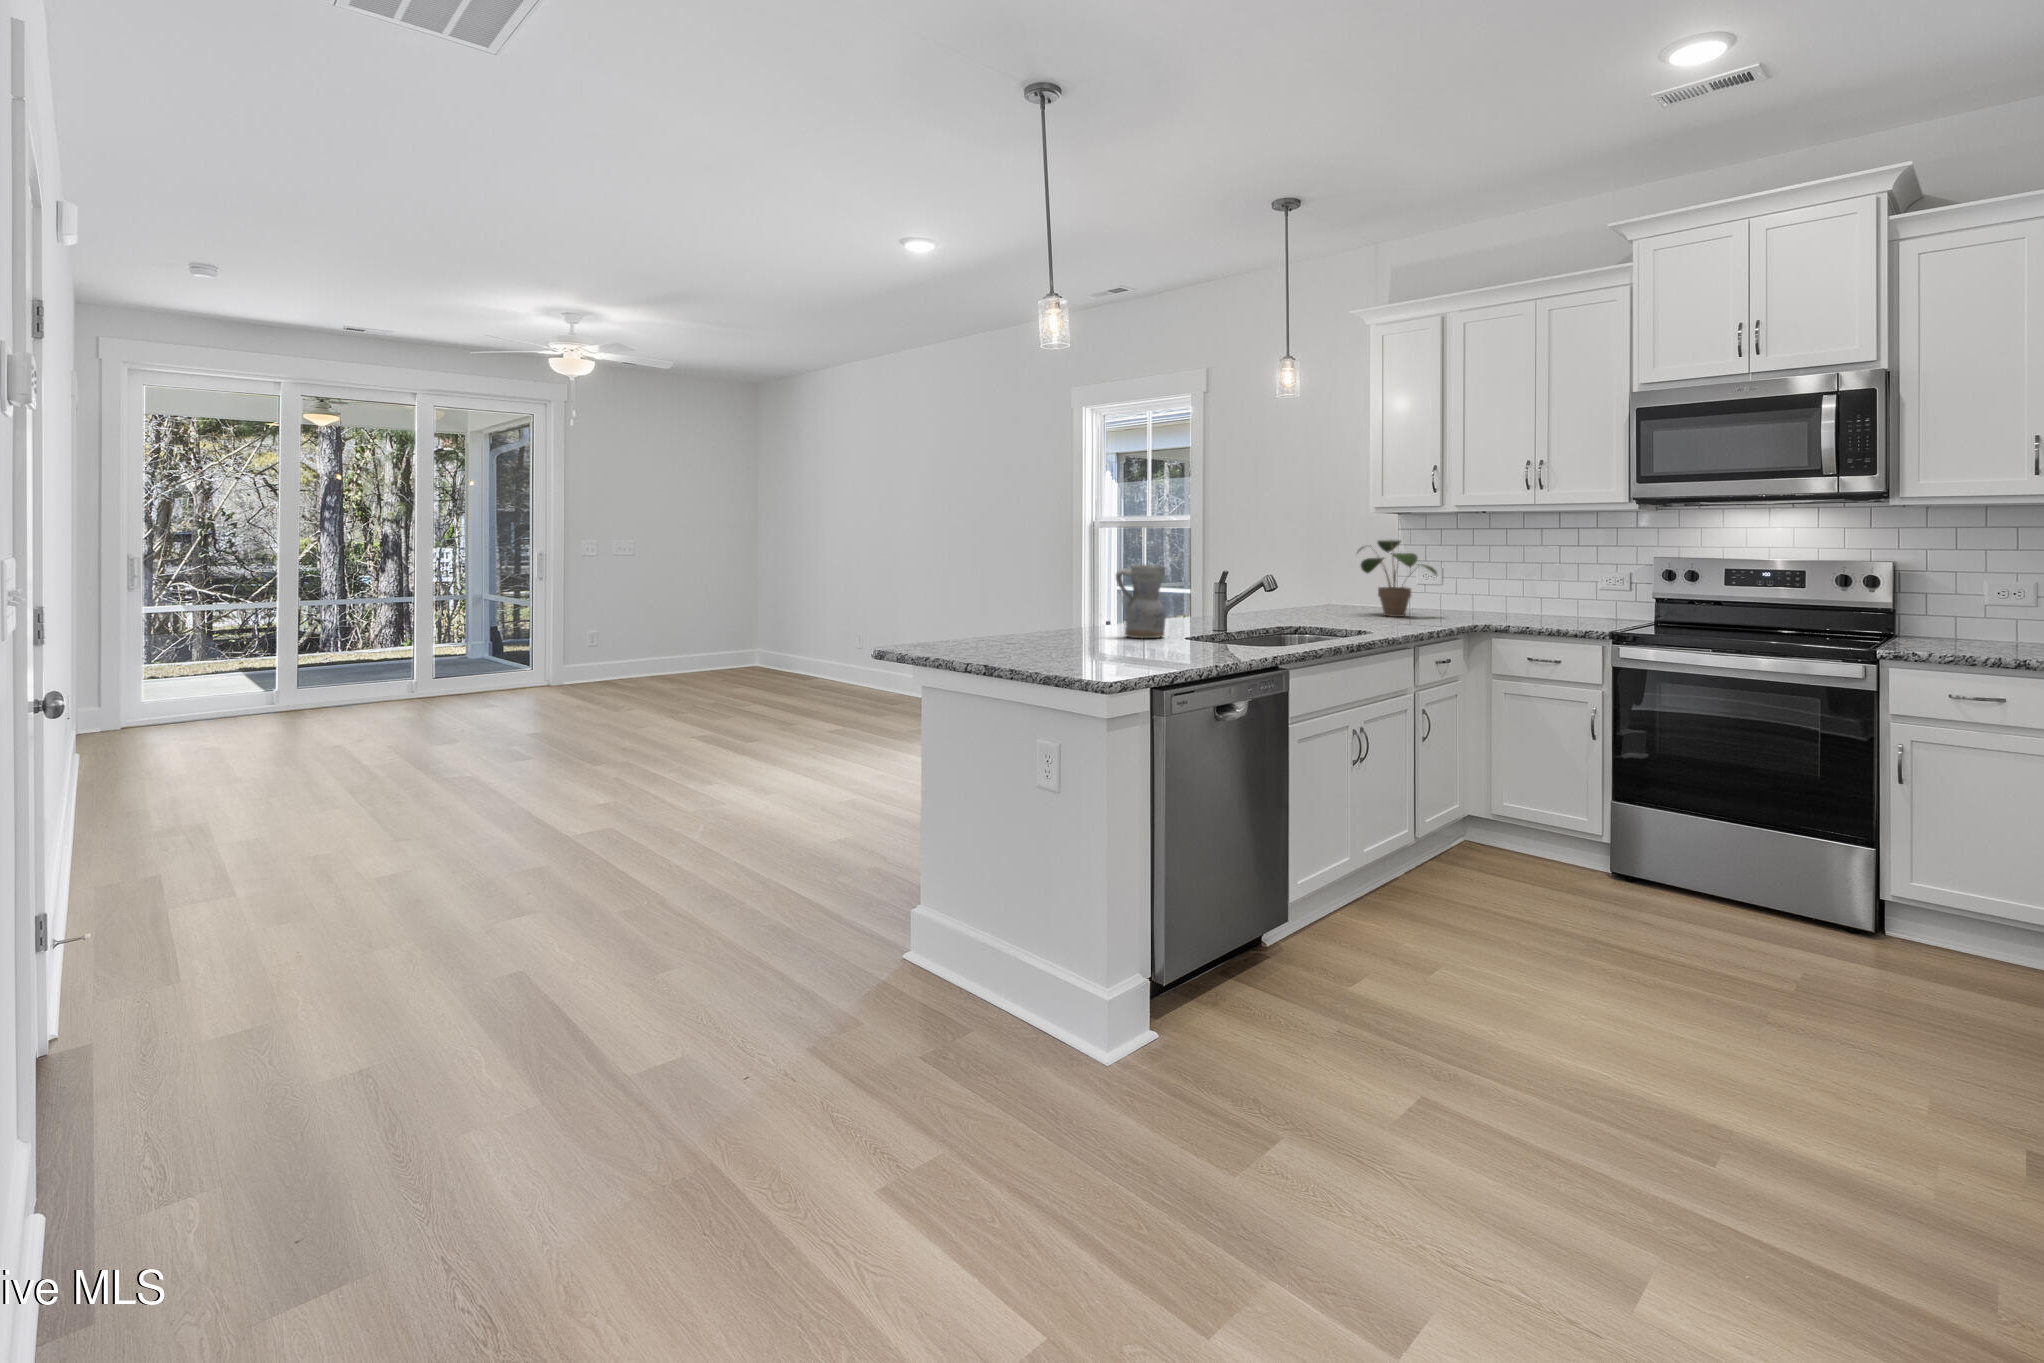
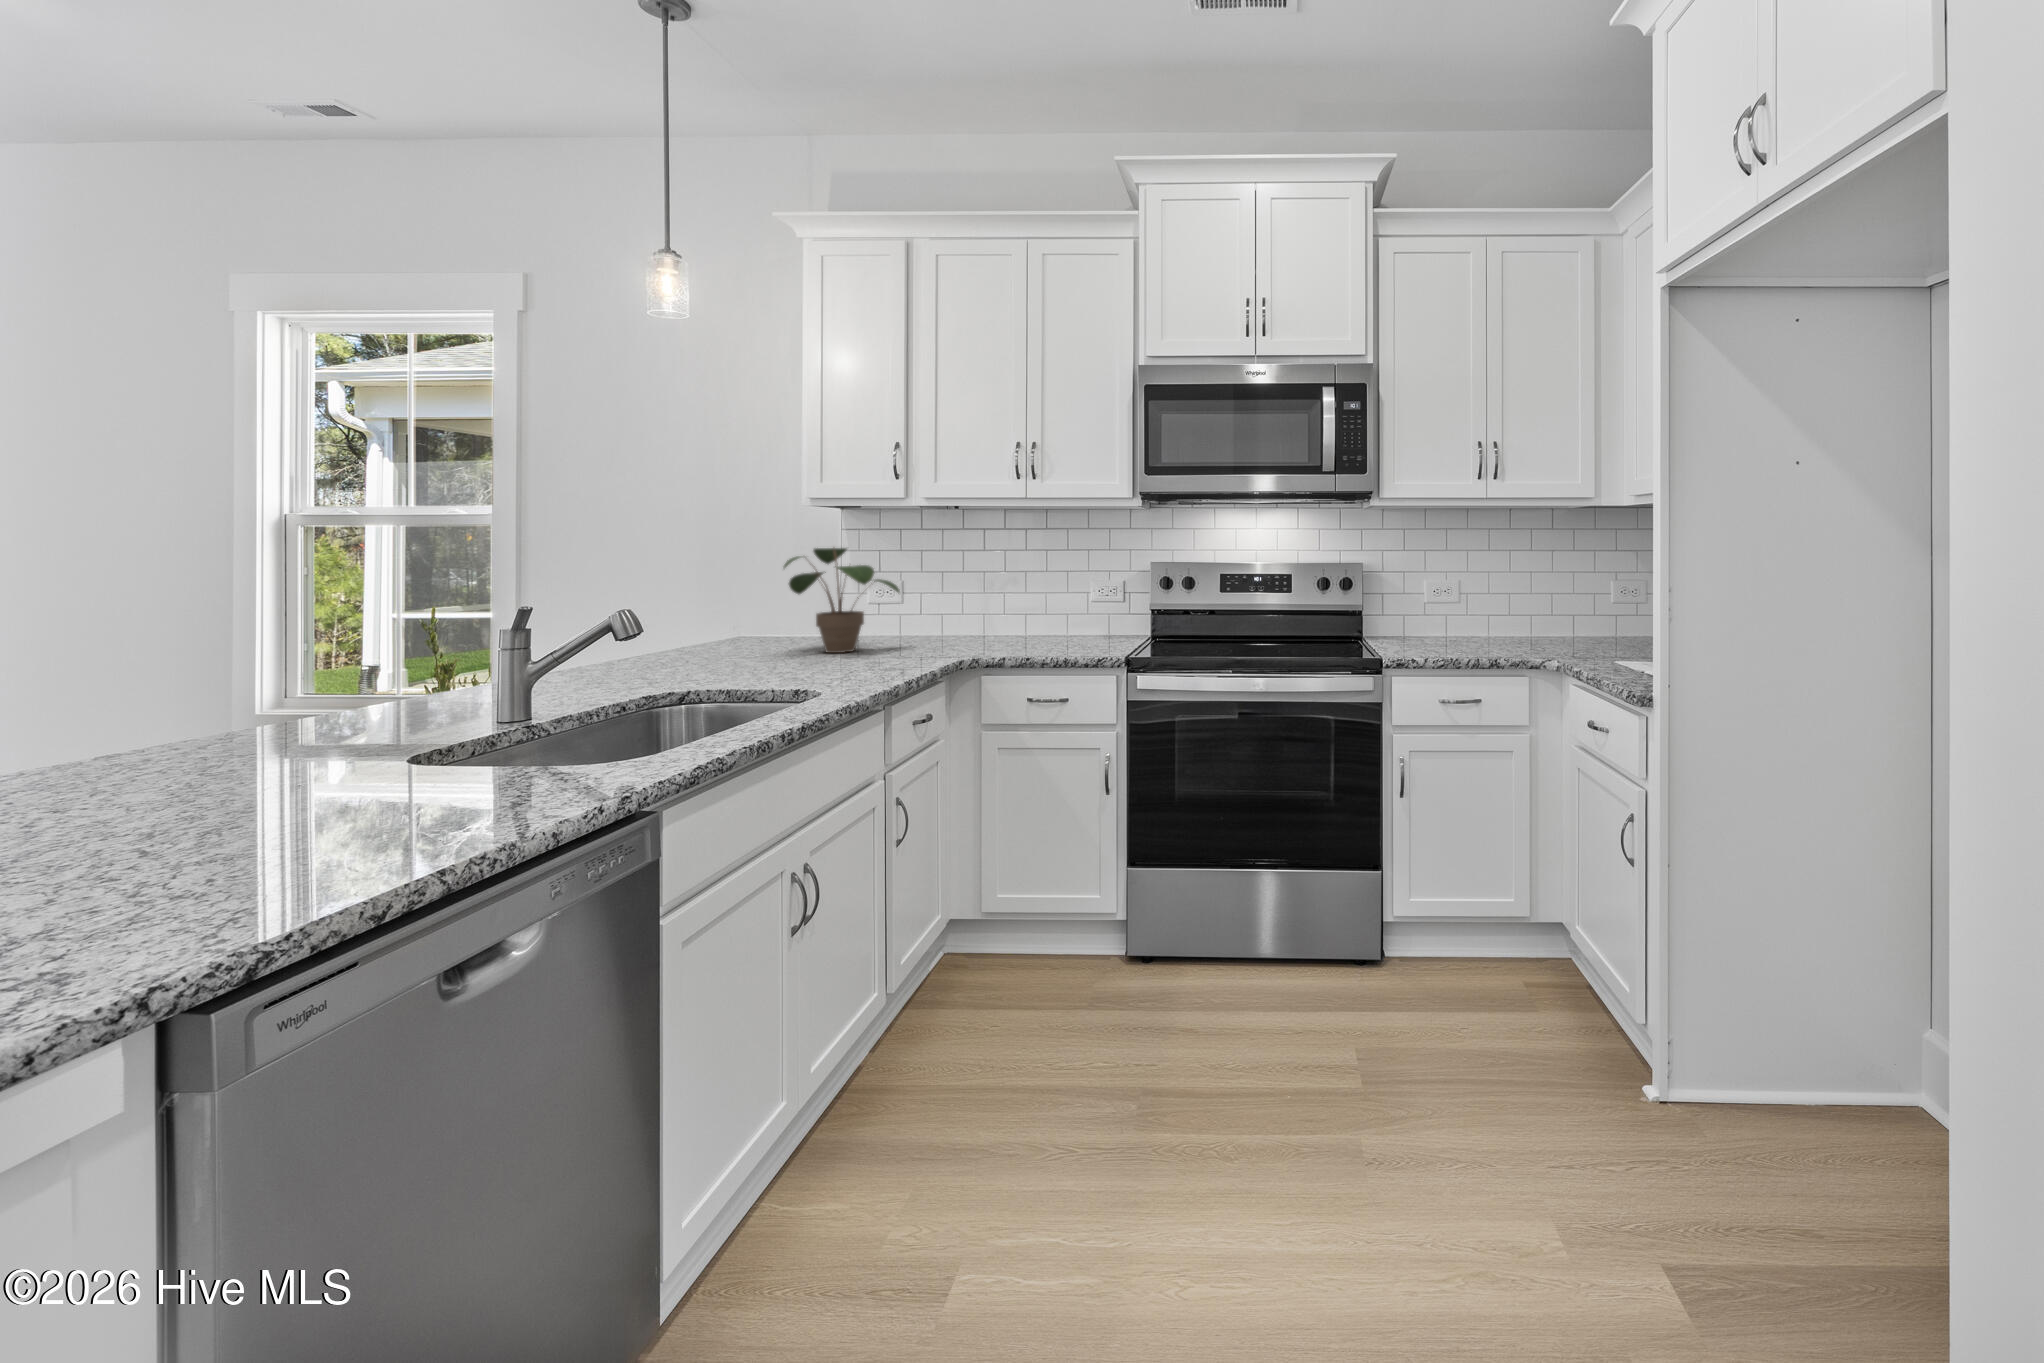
ceramic pitcher: present [1116,564,1165,638] -> none [126,624,313,813]

